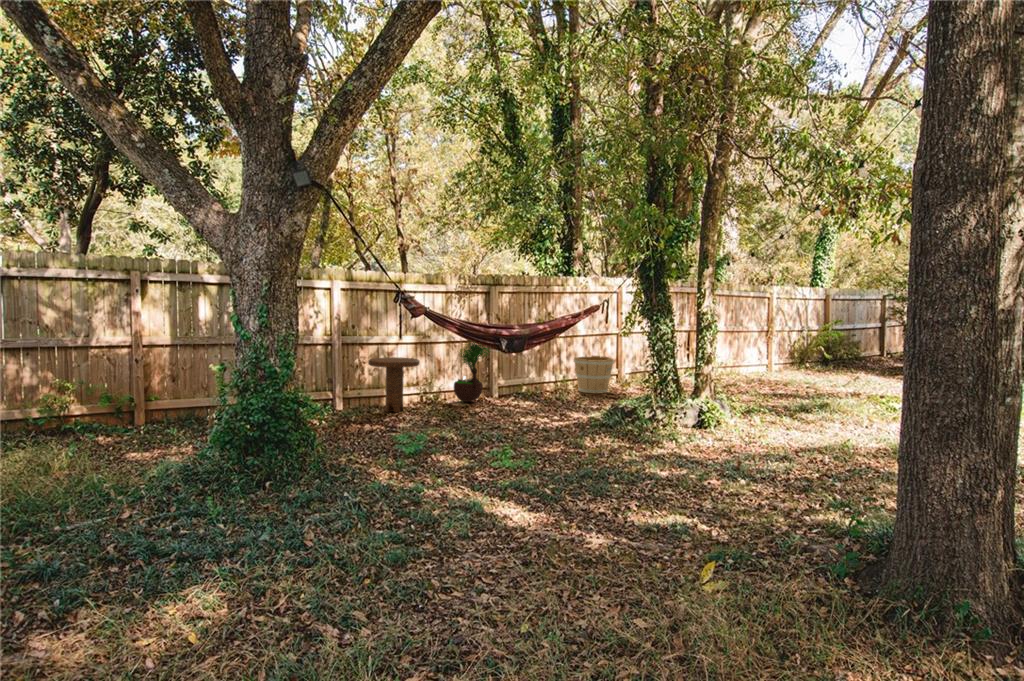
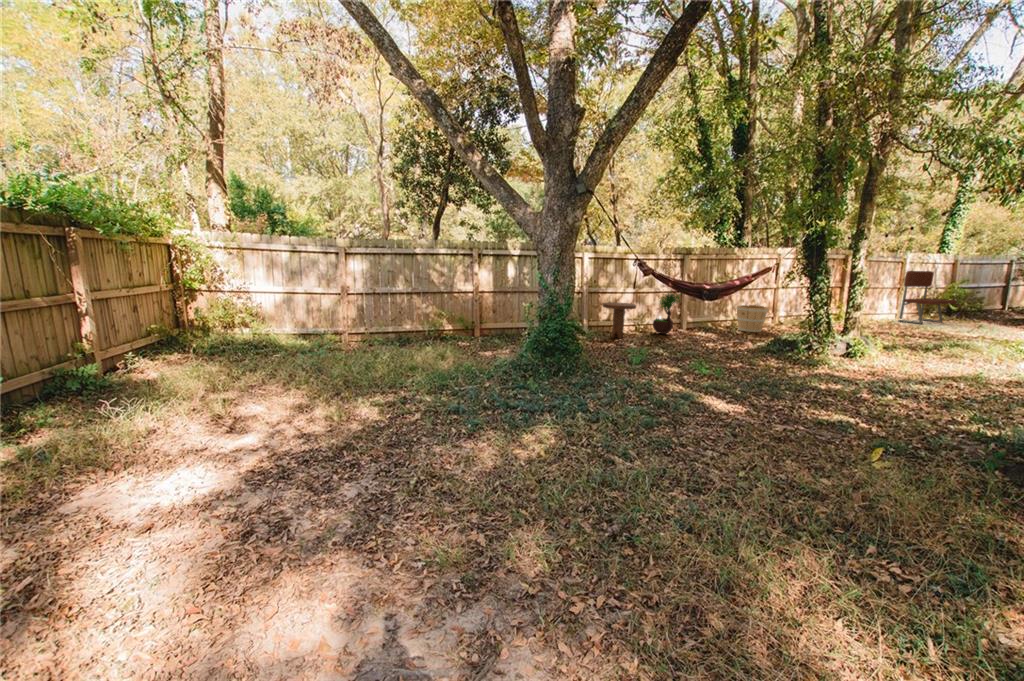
bench: none [773,309,831,374] -> present [898,271,956,324]

